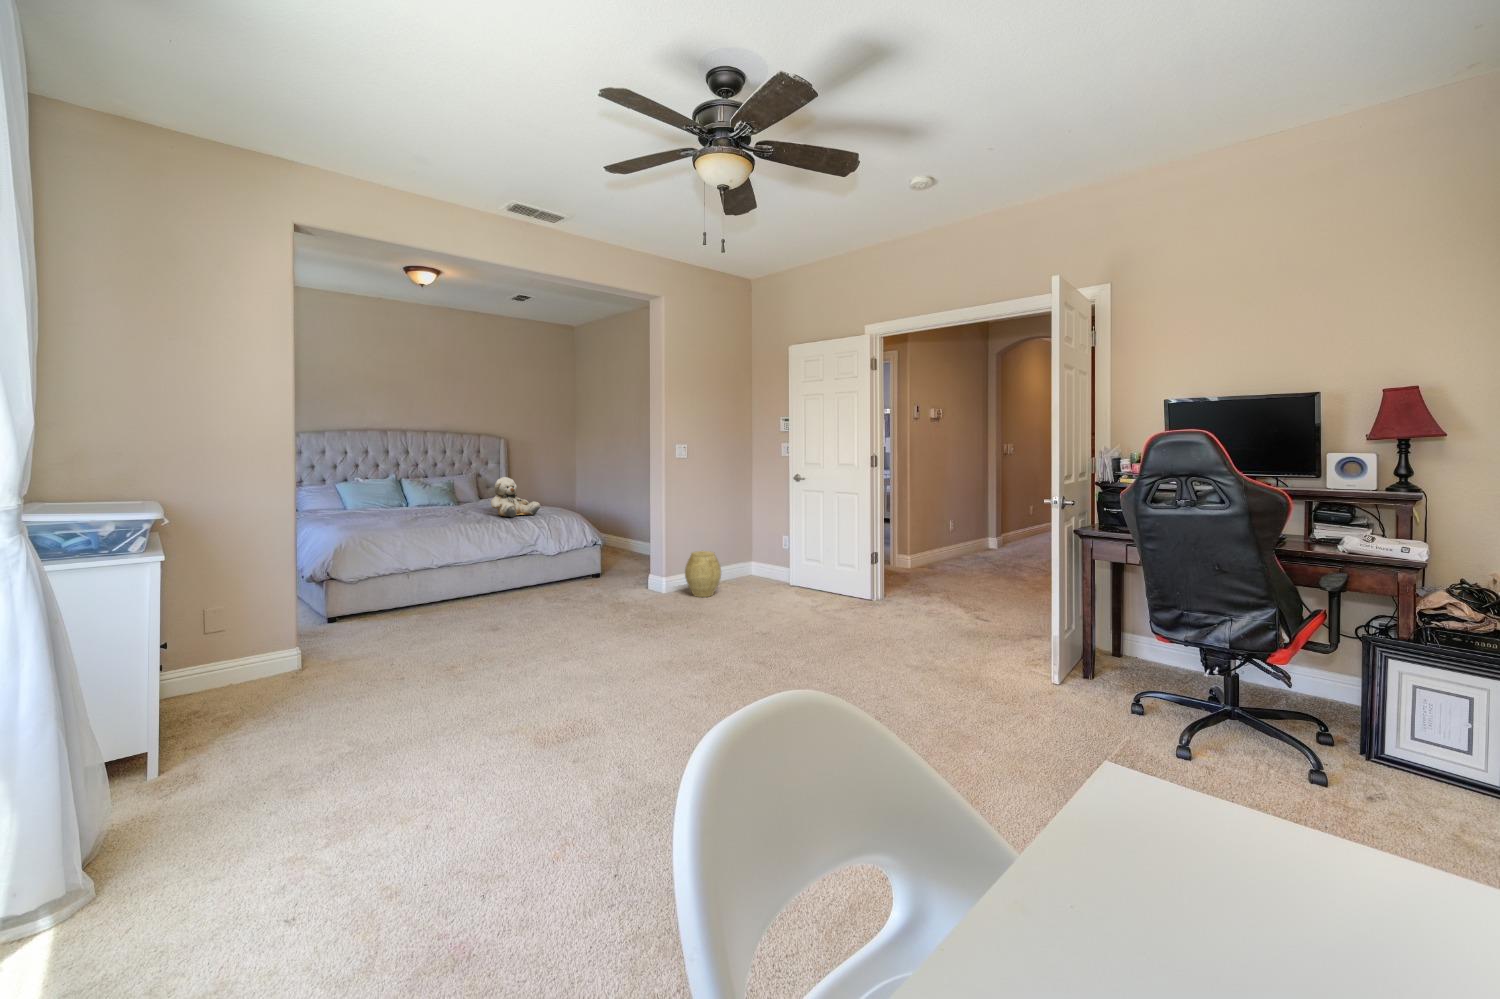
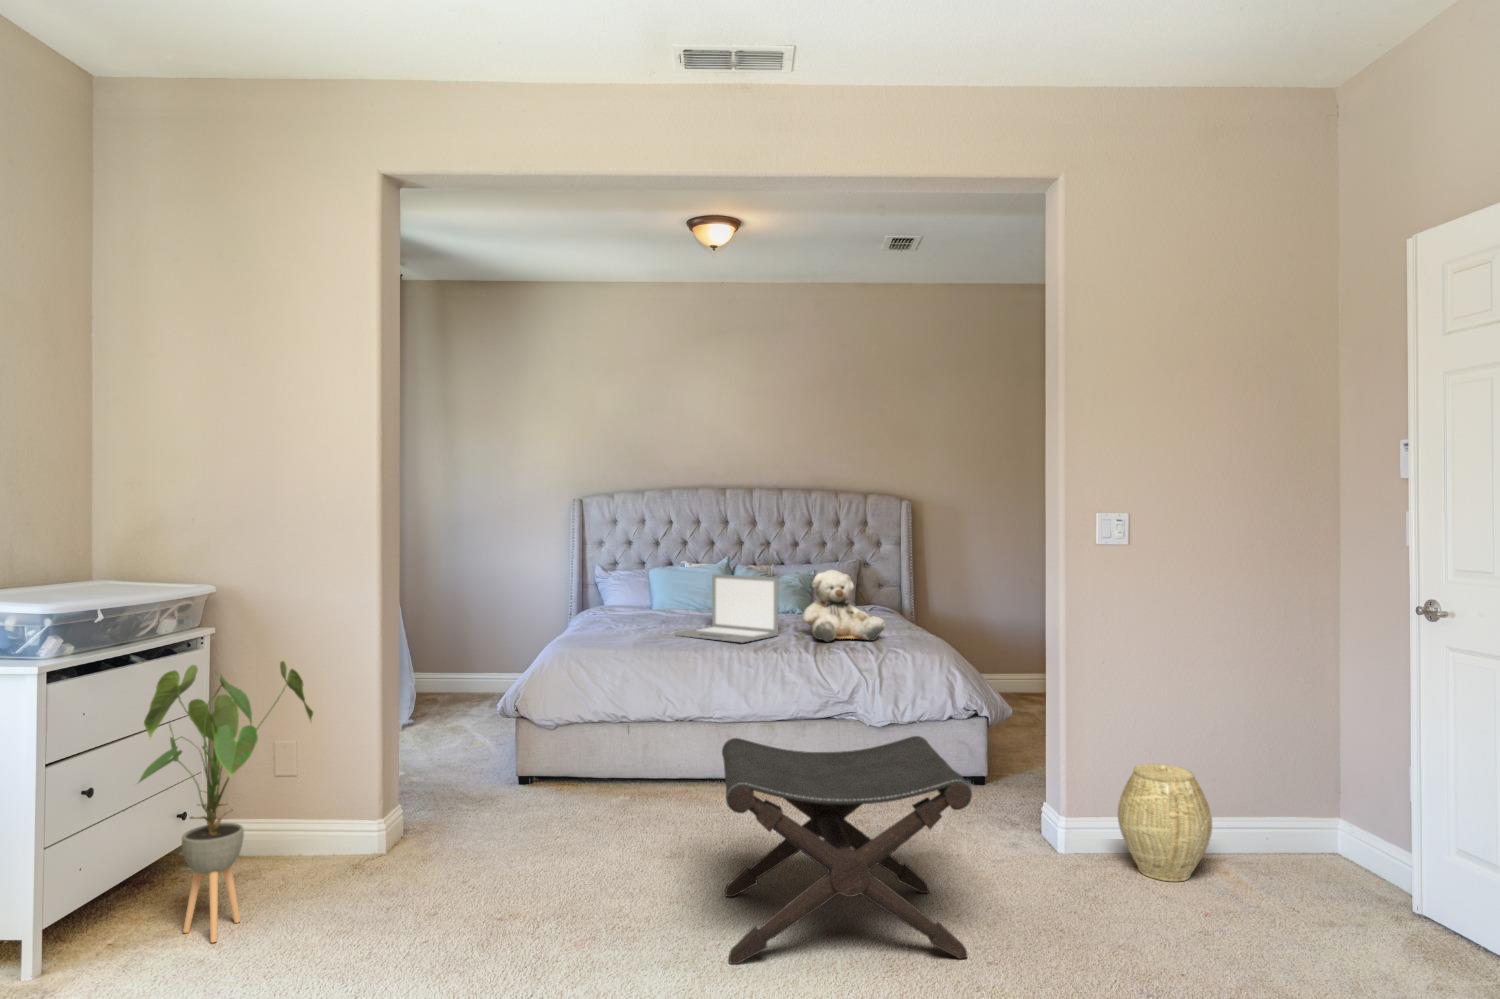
laptop: none [411,483,476,522] -> present [676,574,778,643]
house plant: none [171,543,296,721] -> present [138,661,313,942]
footstool: none [534,548,667,653] -> present [722,736,972,964]

